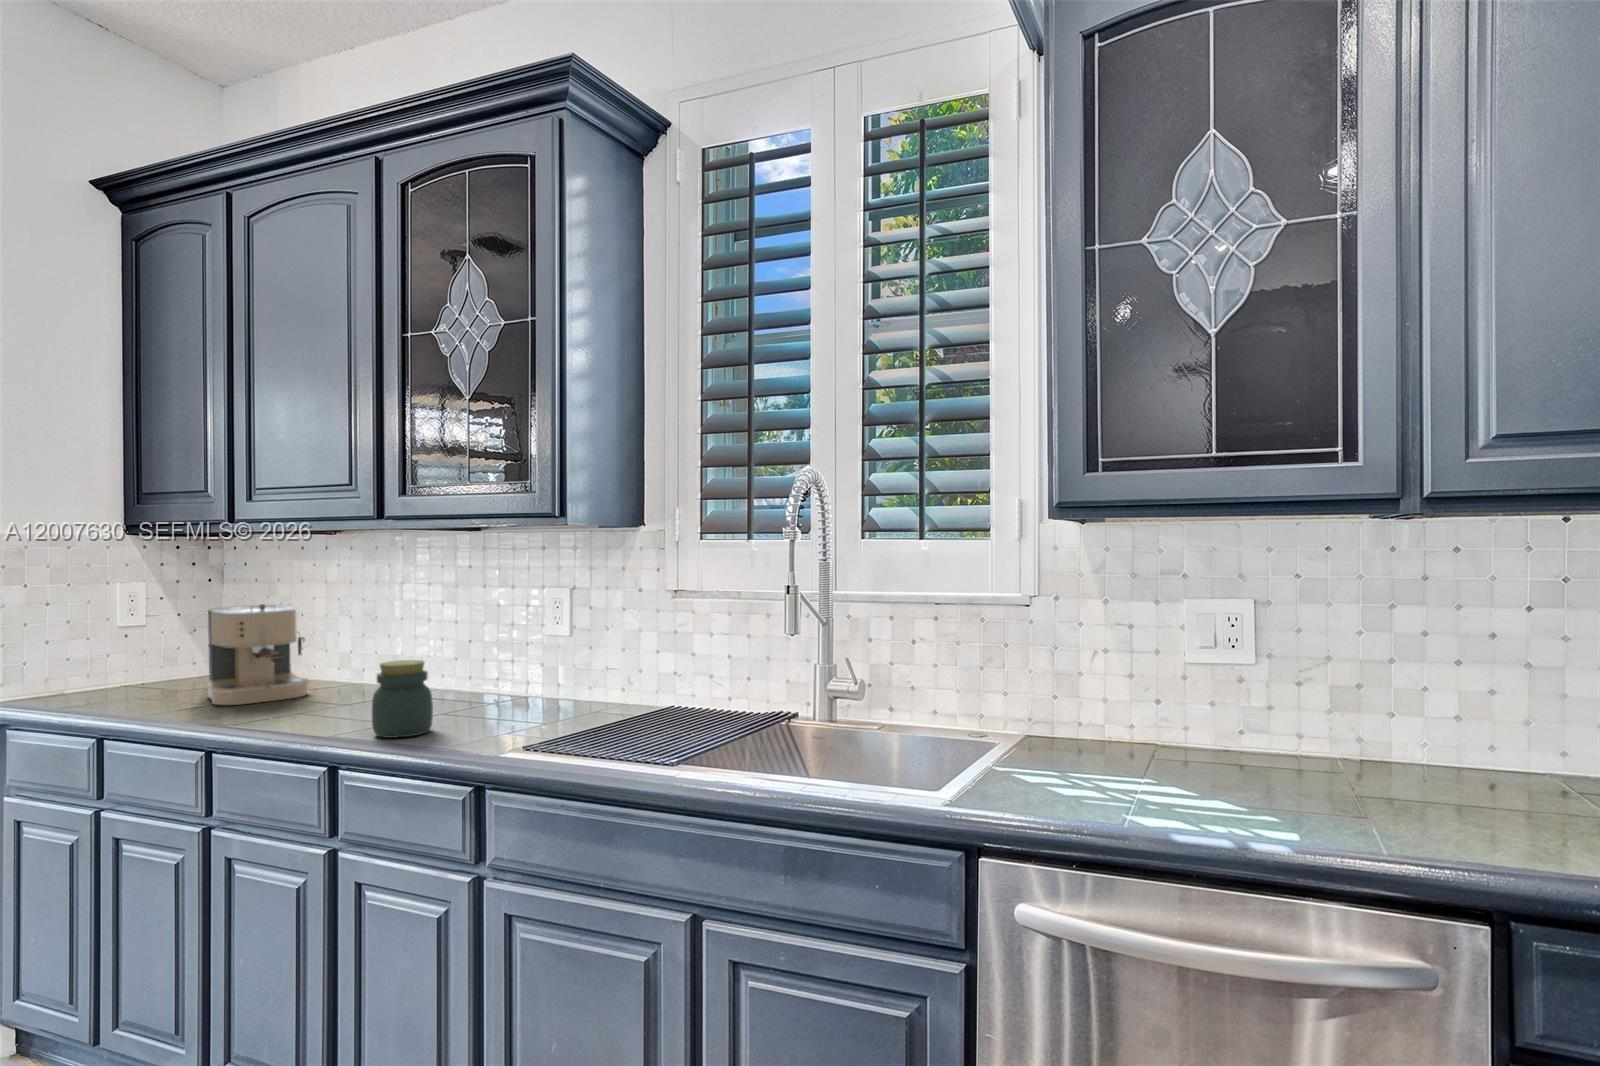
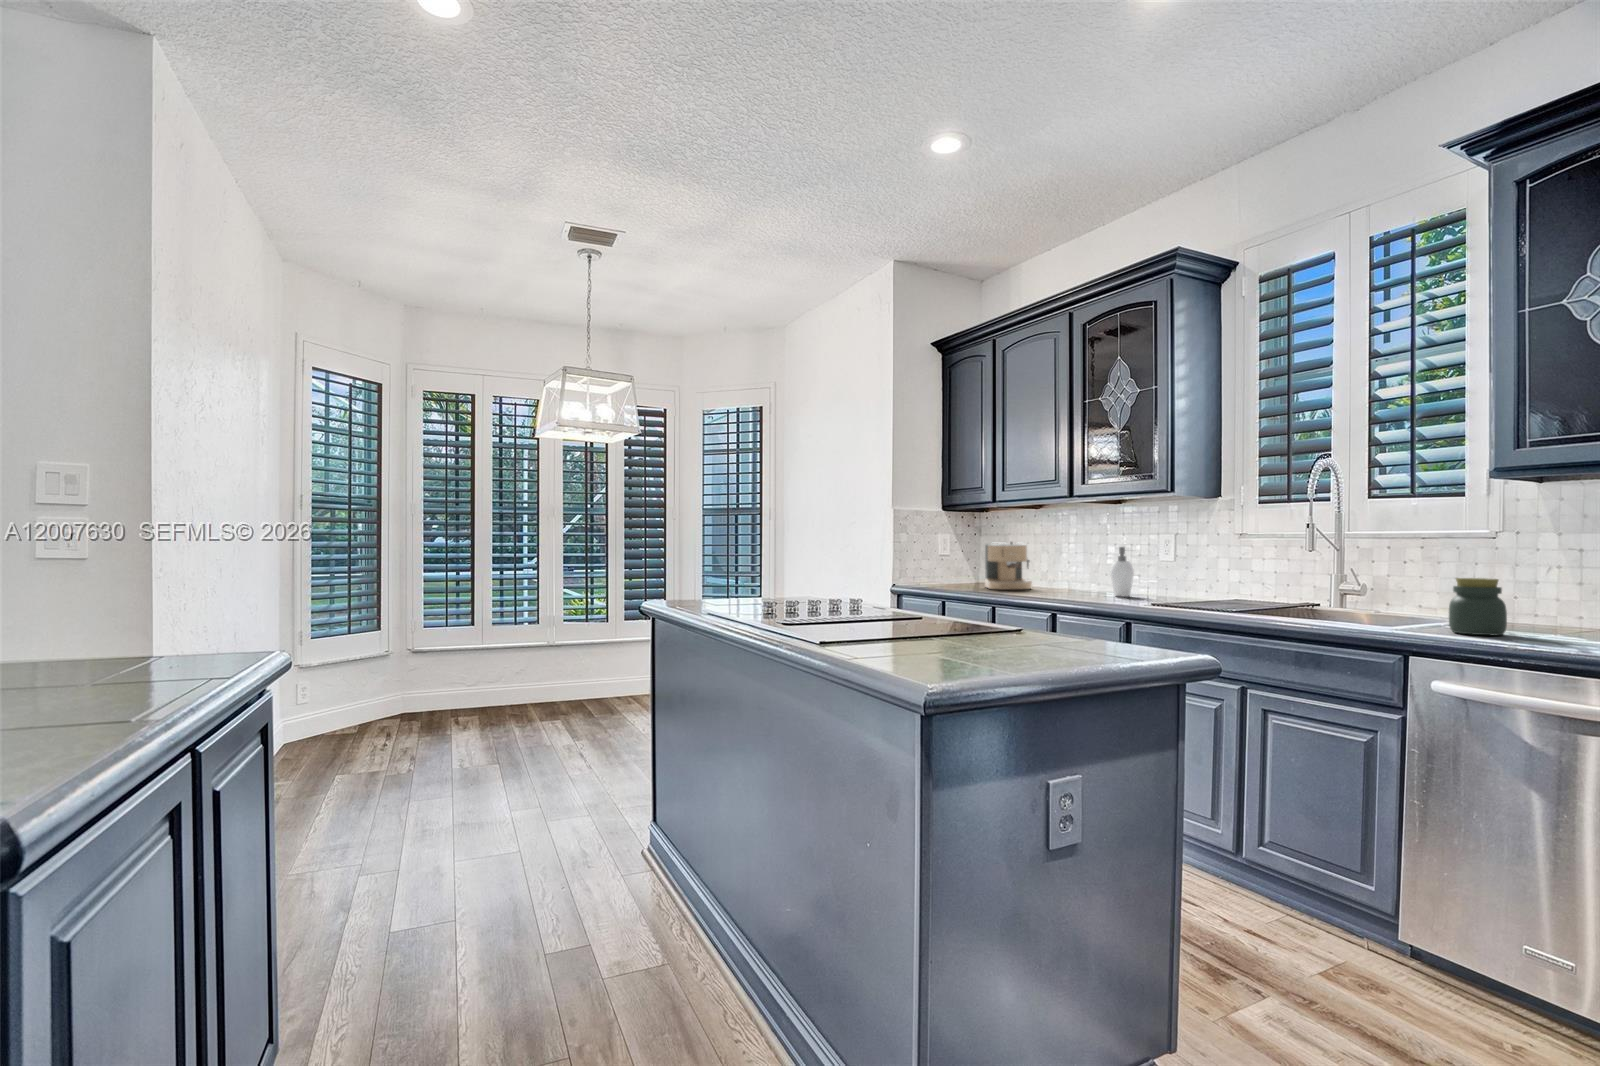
soap dispenser: none [456,617,501,713] -> present [1110,547,1134,597]
jar: present [372,660,433,738] -> present [1449,578,1507,635]

